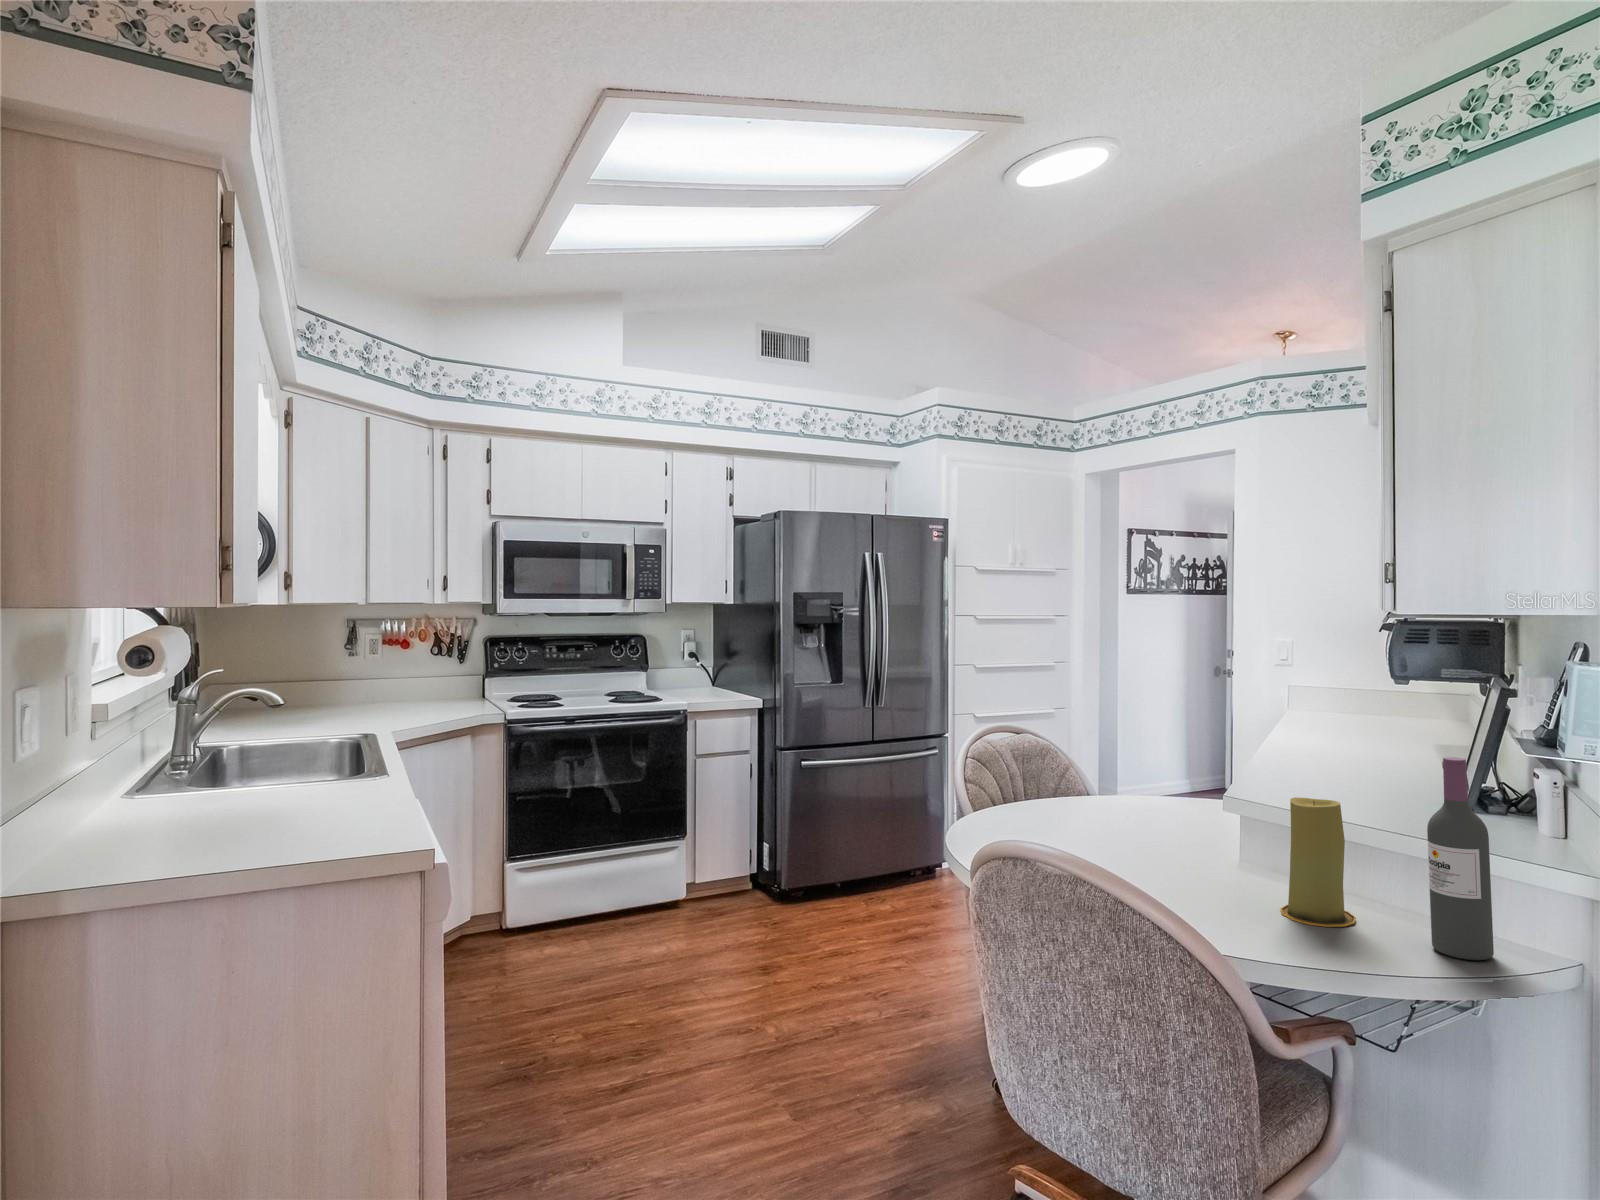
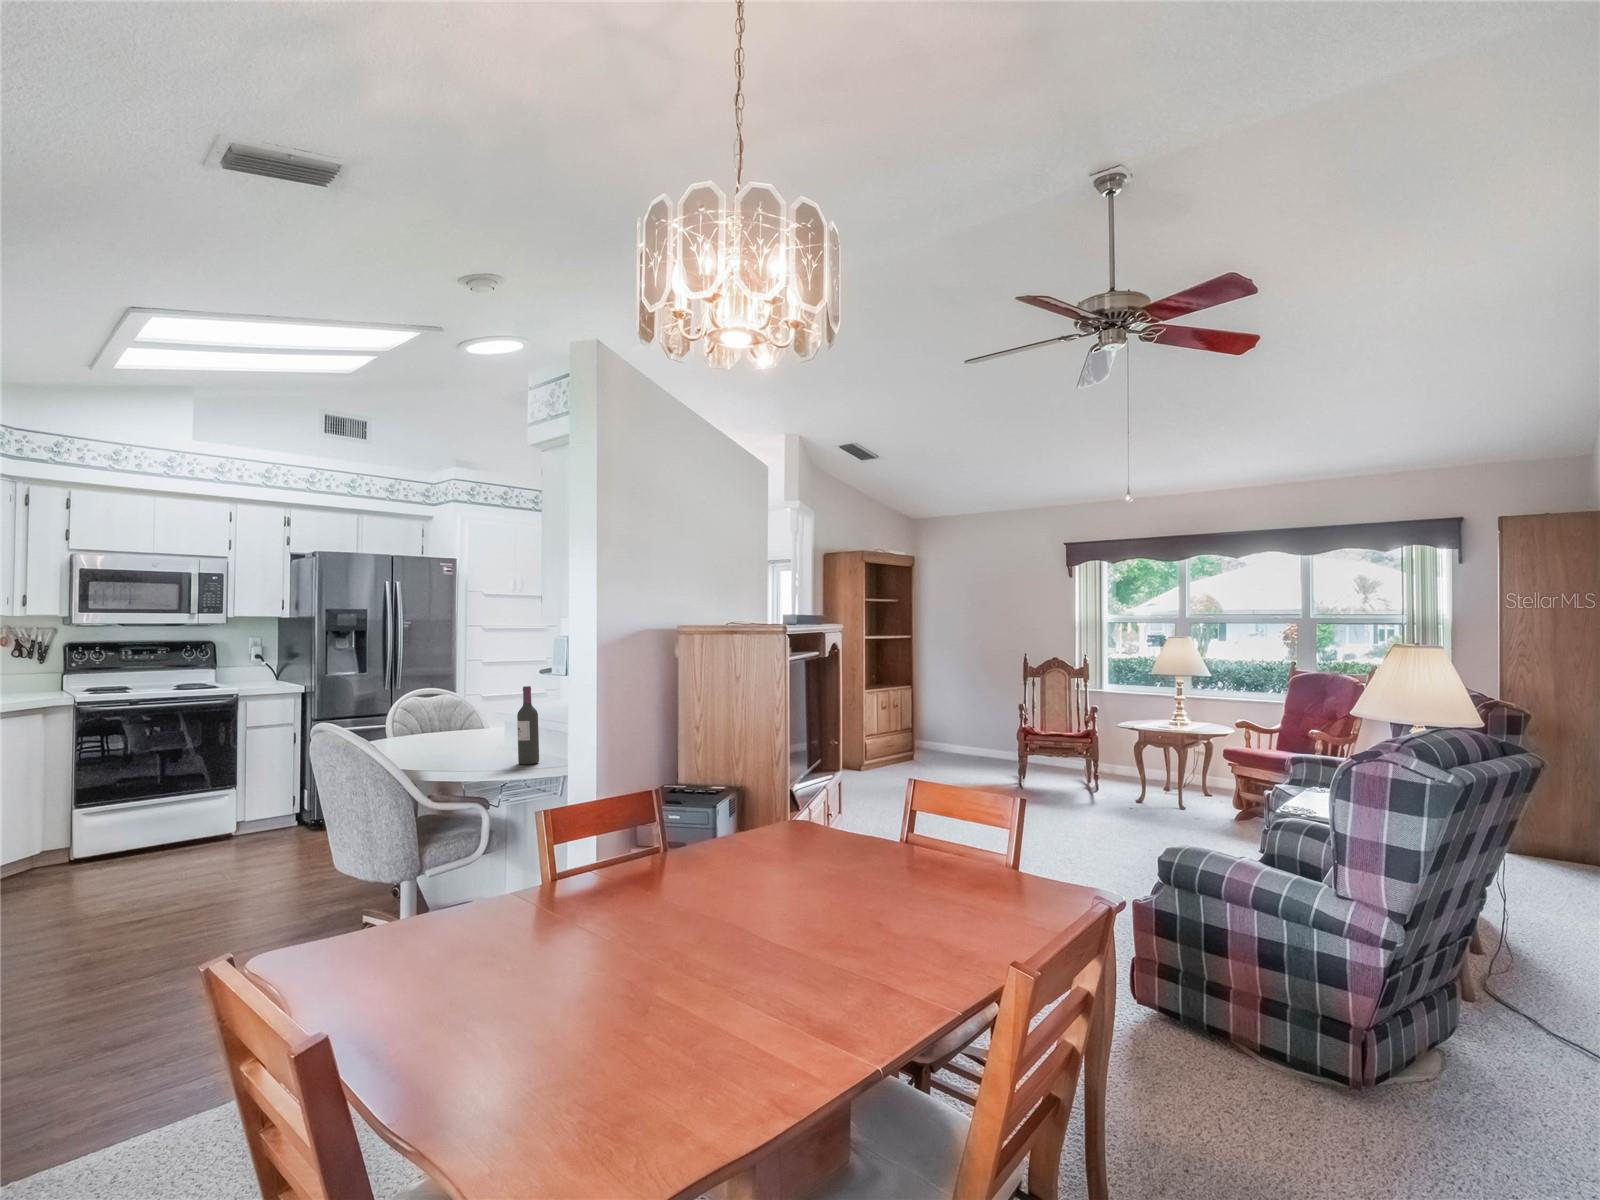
candle: present [1280,797,1356,927] -> none [479,708,509,761]

